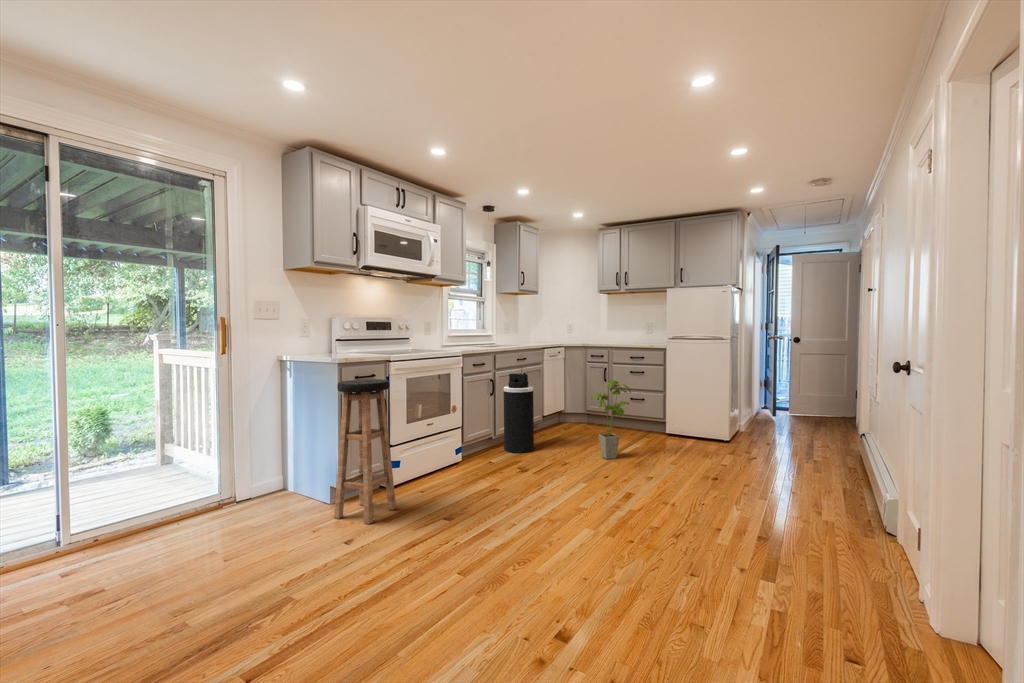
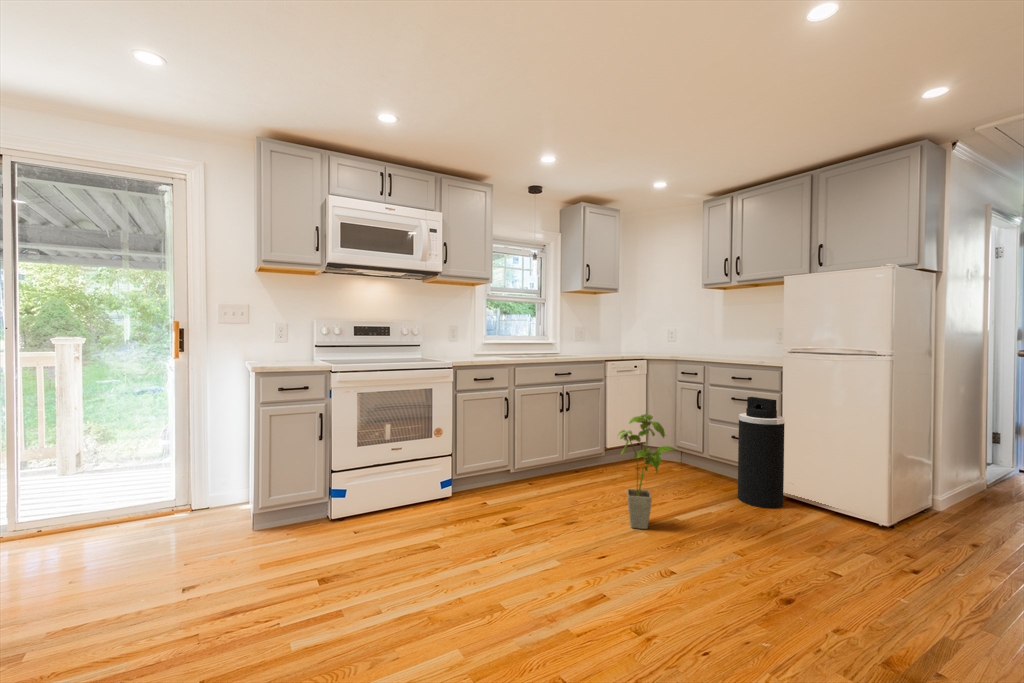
trash can: present [504,374,534,453] -> present [738,397,785,508]
bar stool: present [334,379,396,524] -> none [230,393,297,566]

